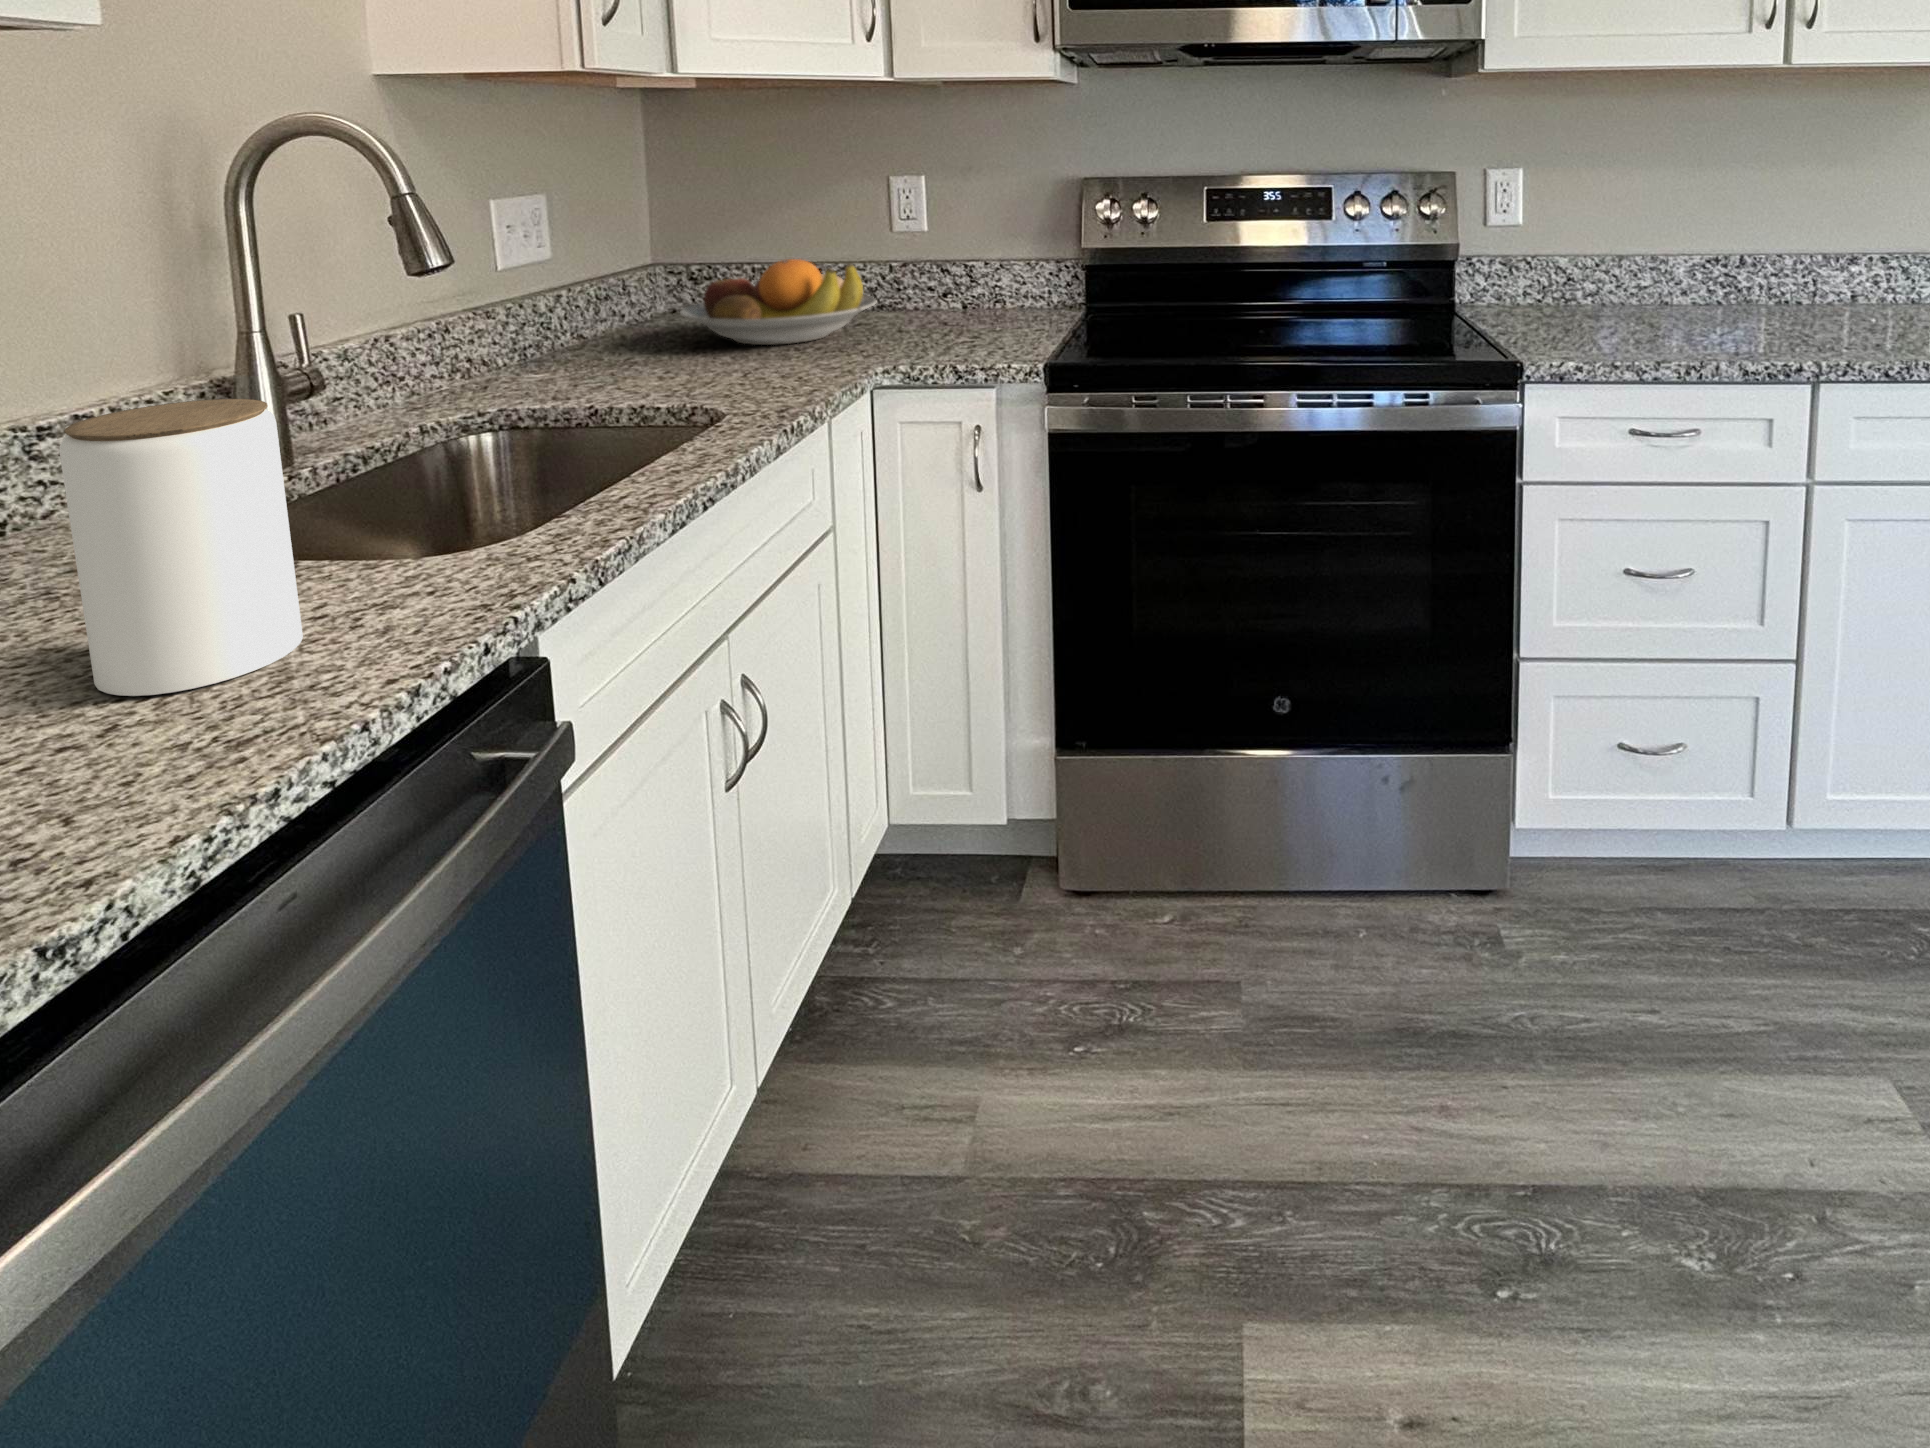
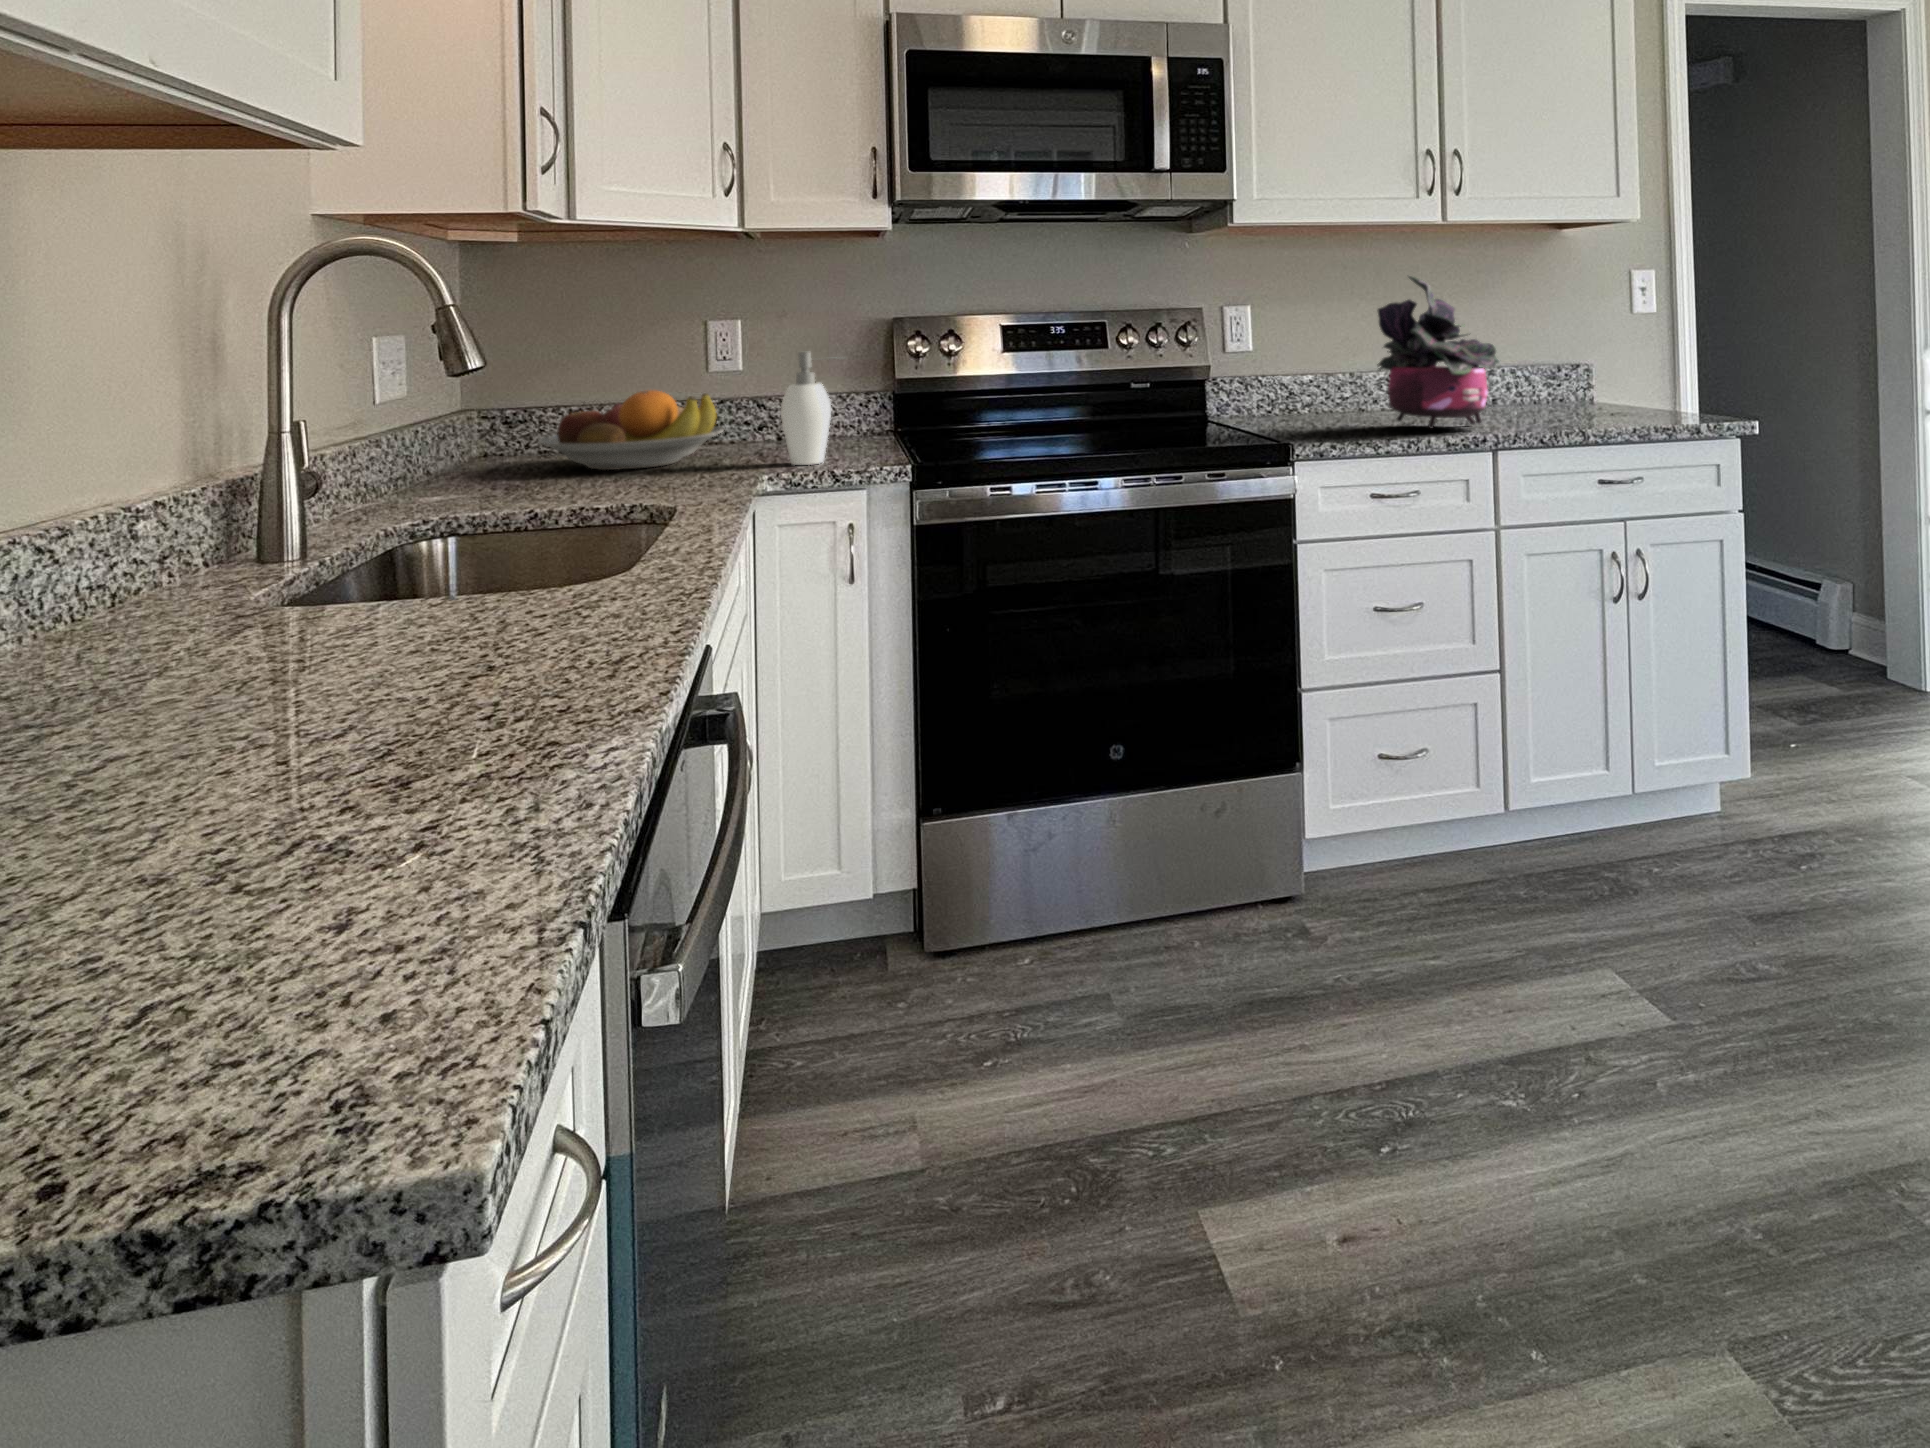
potted plant: none [1664,138,1845,344] -> present [1377,276,1499,428]
soap dispenser: none [915,224,987,353] -> present [781,352,837,465]
jar: present [59,399,303,696] -> none [419,428,568,649]

